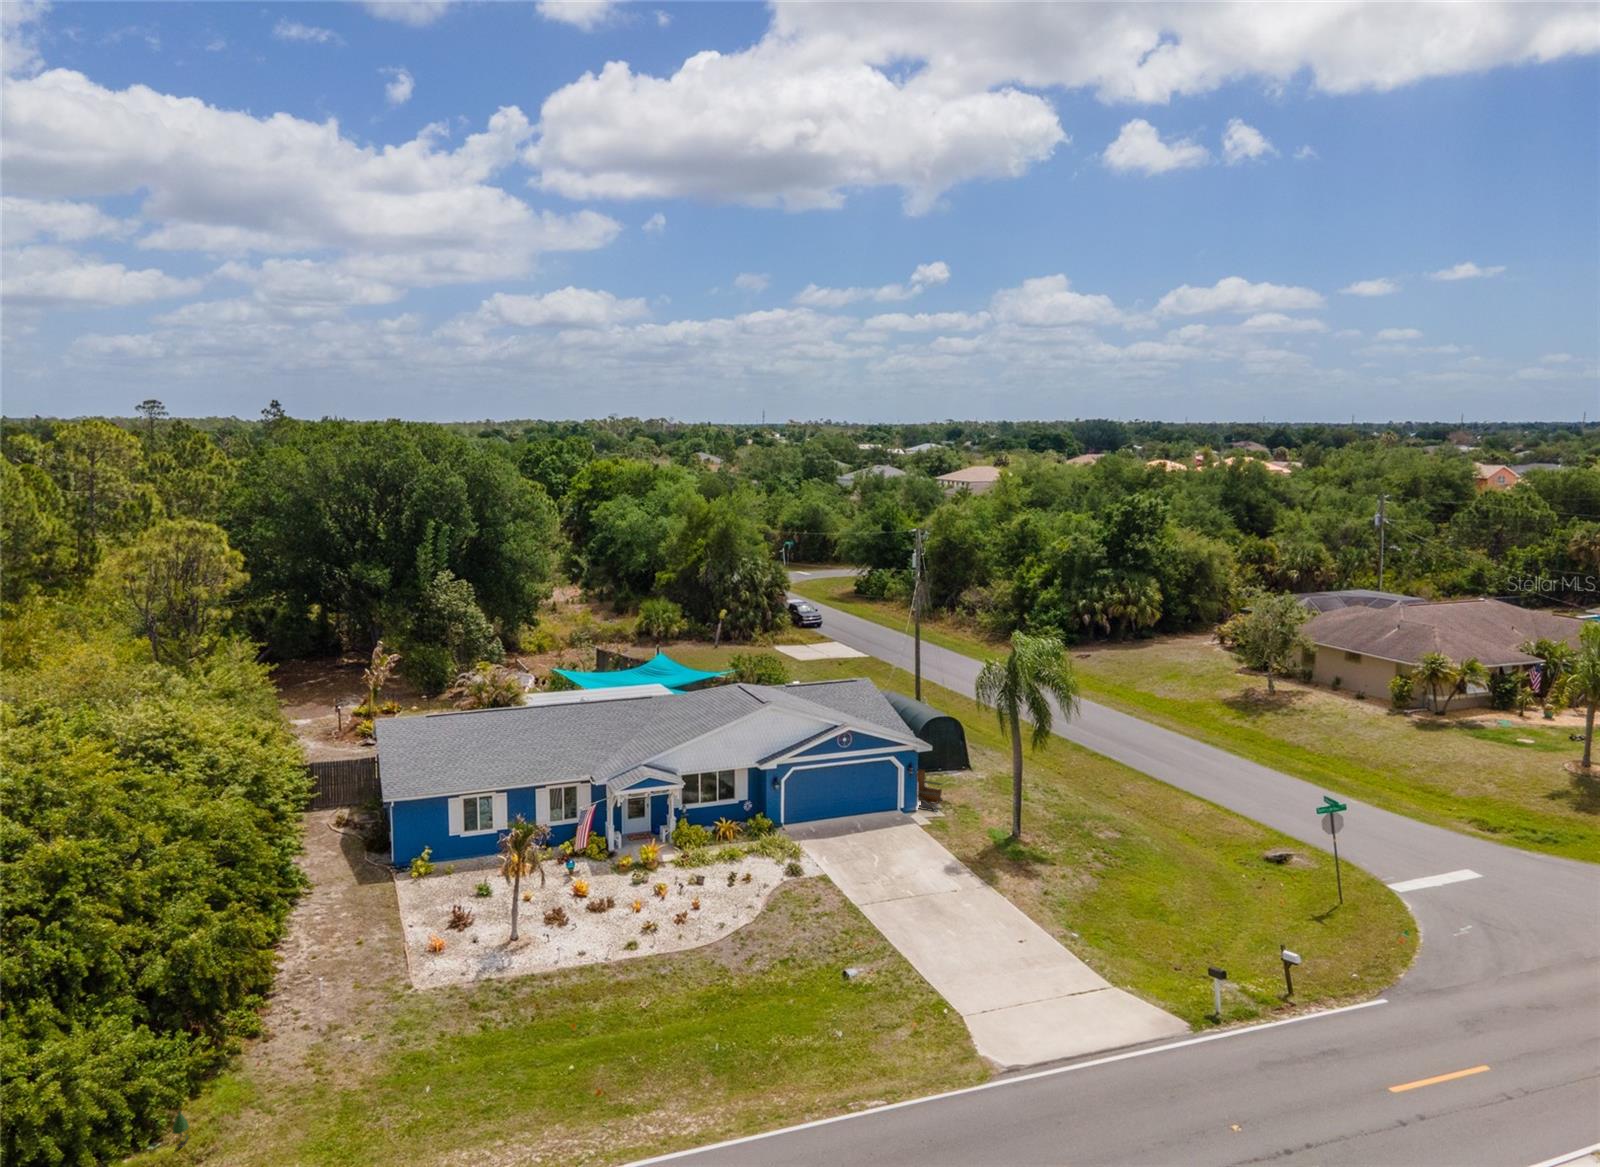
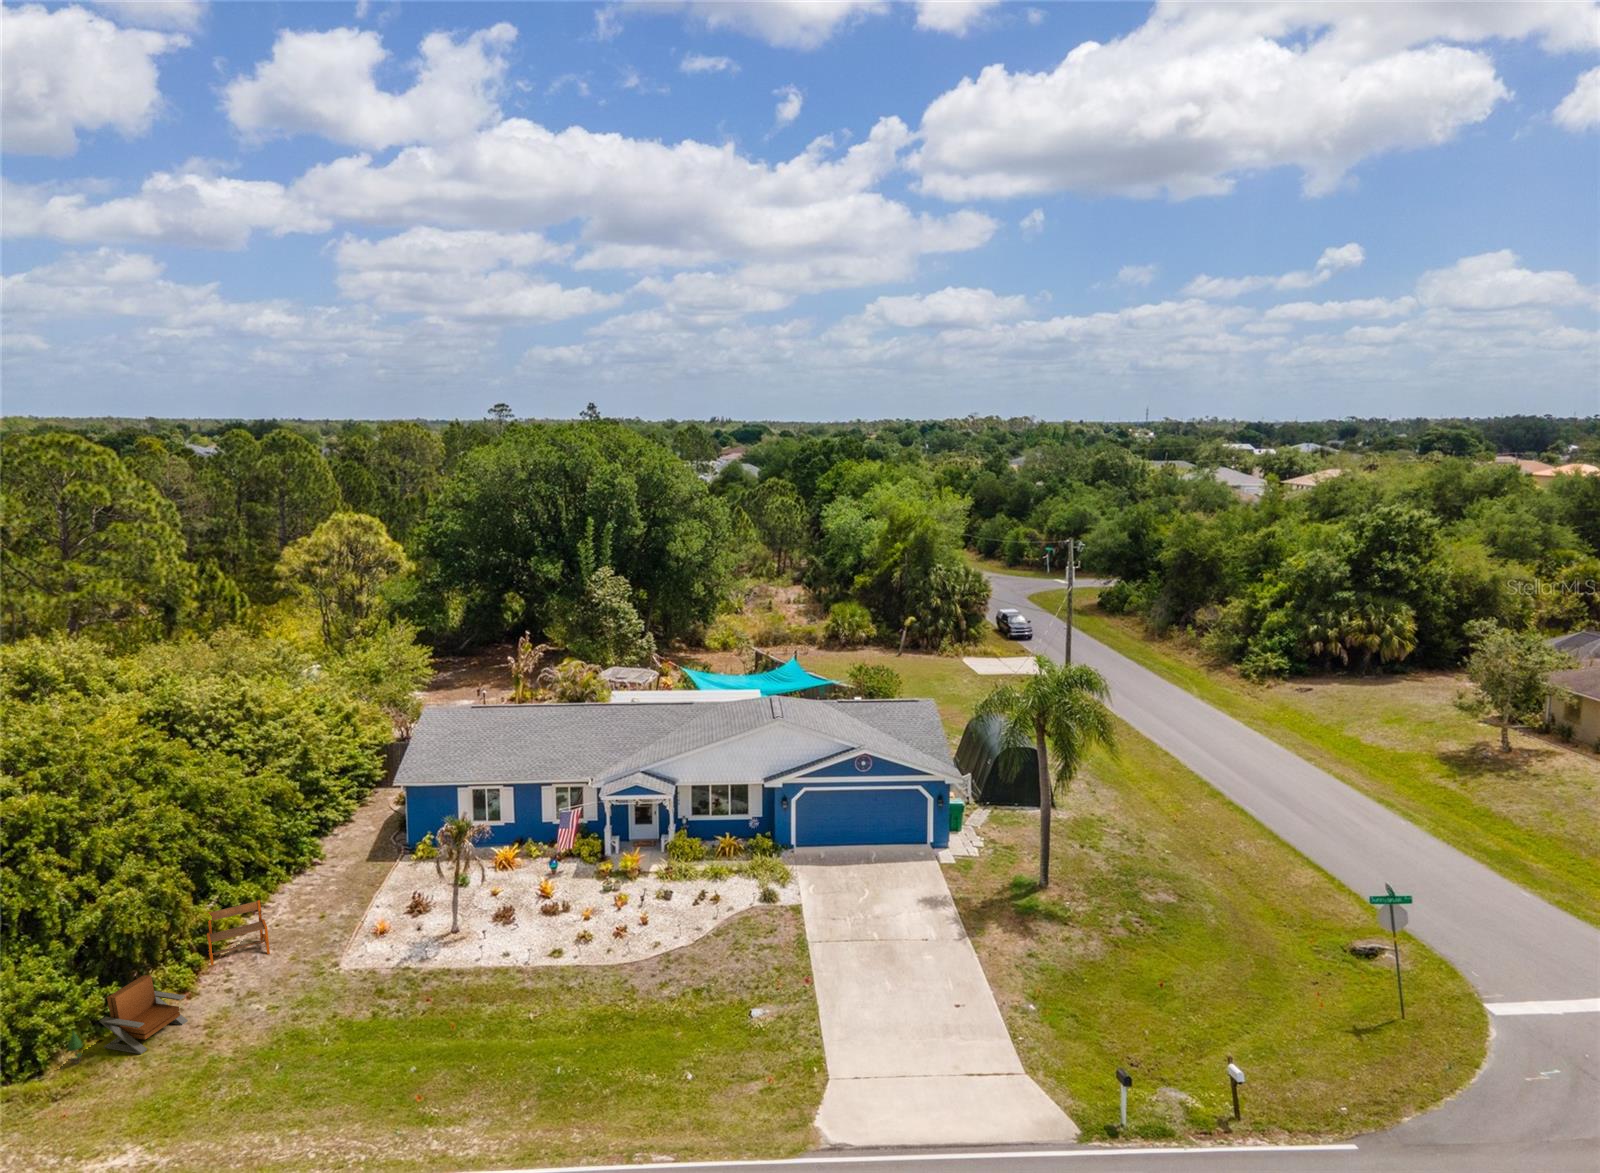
lounge chair: present [917,769,943,811] -> present [100,975,188,1054]
bench: none [250,938,323,1021] -> present [207,900,270,965]

